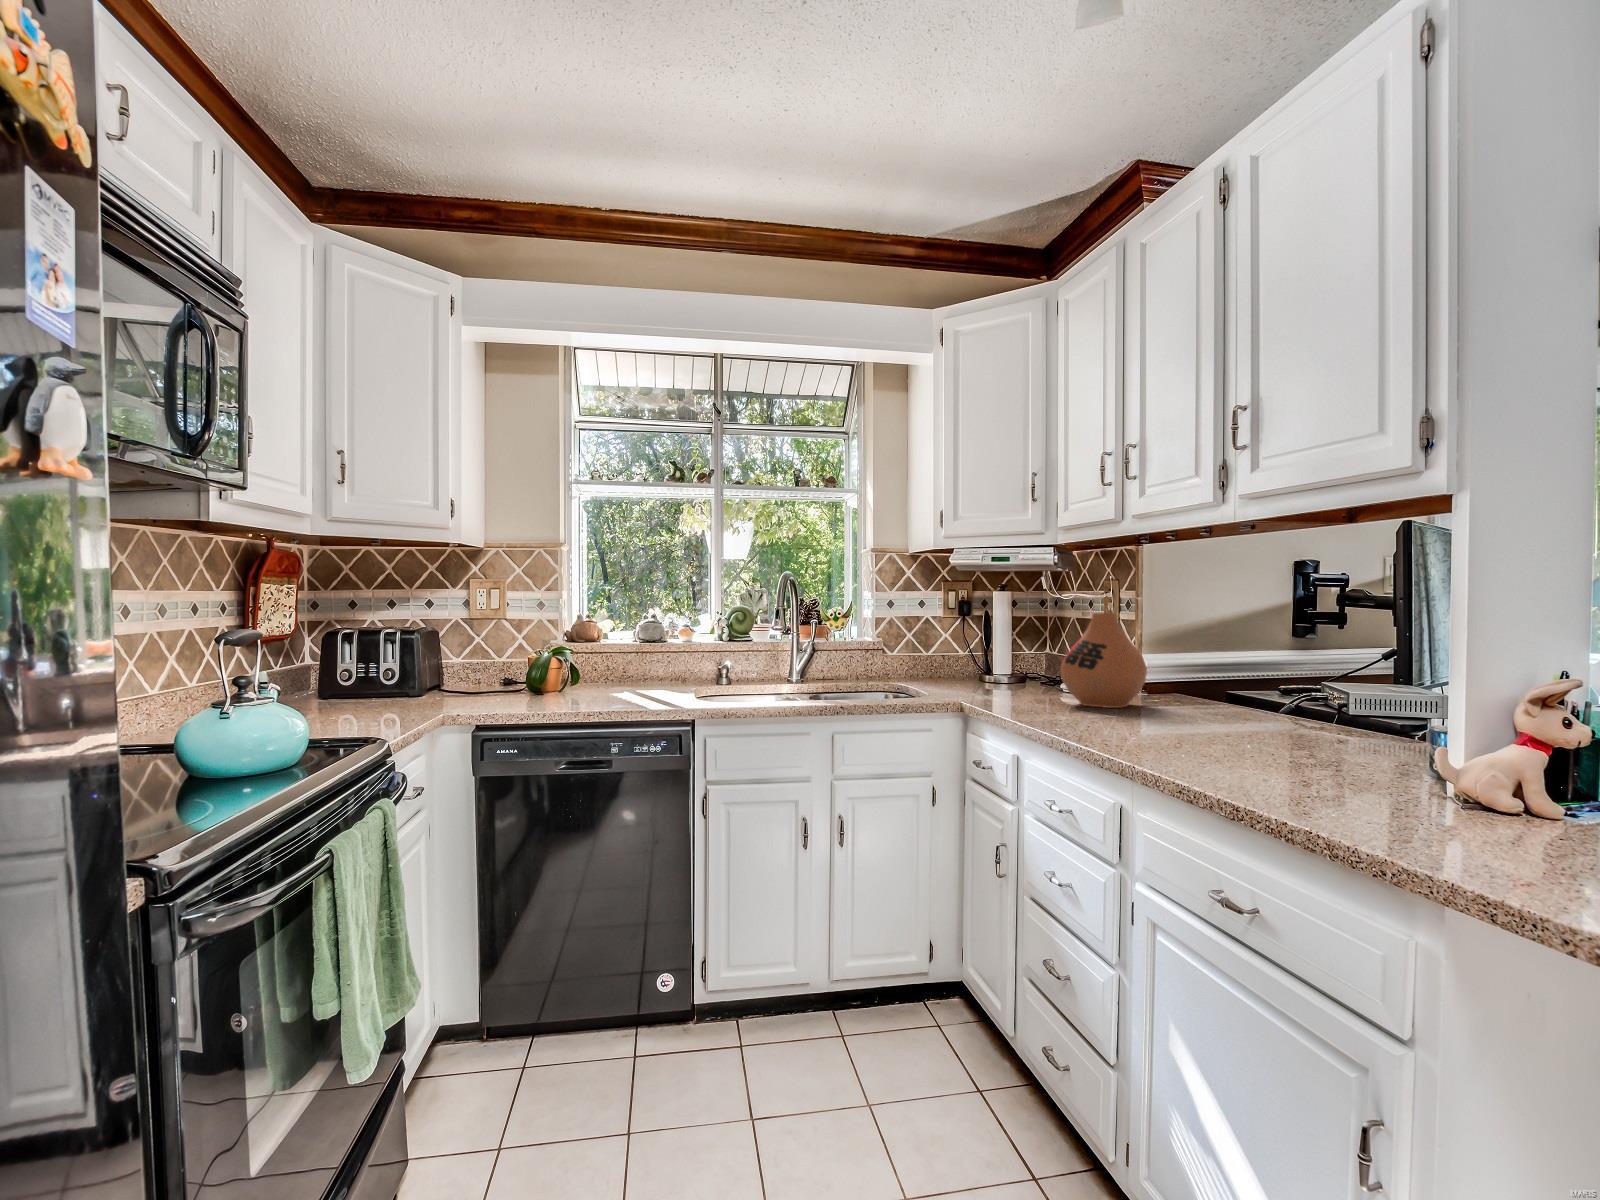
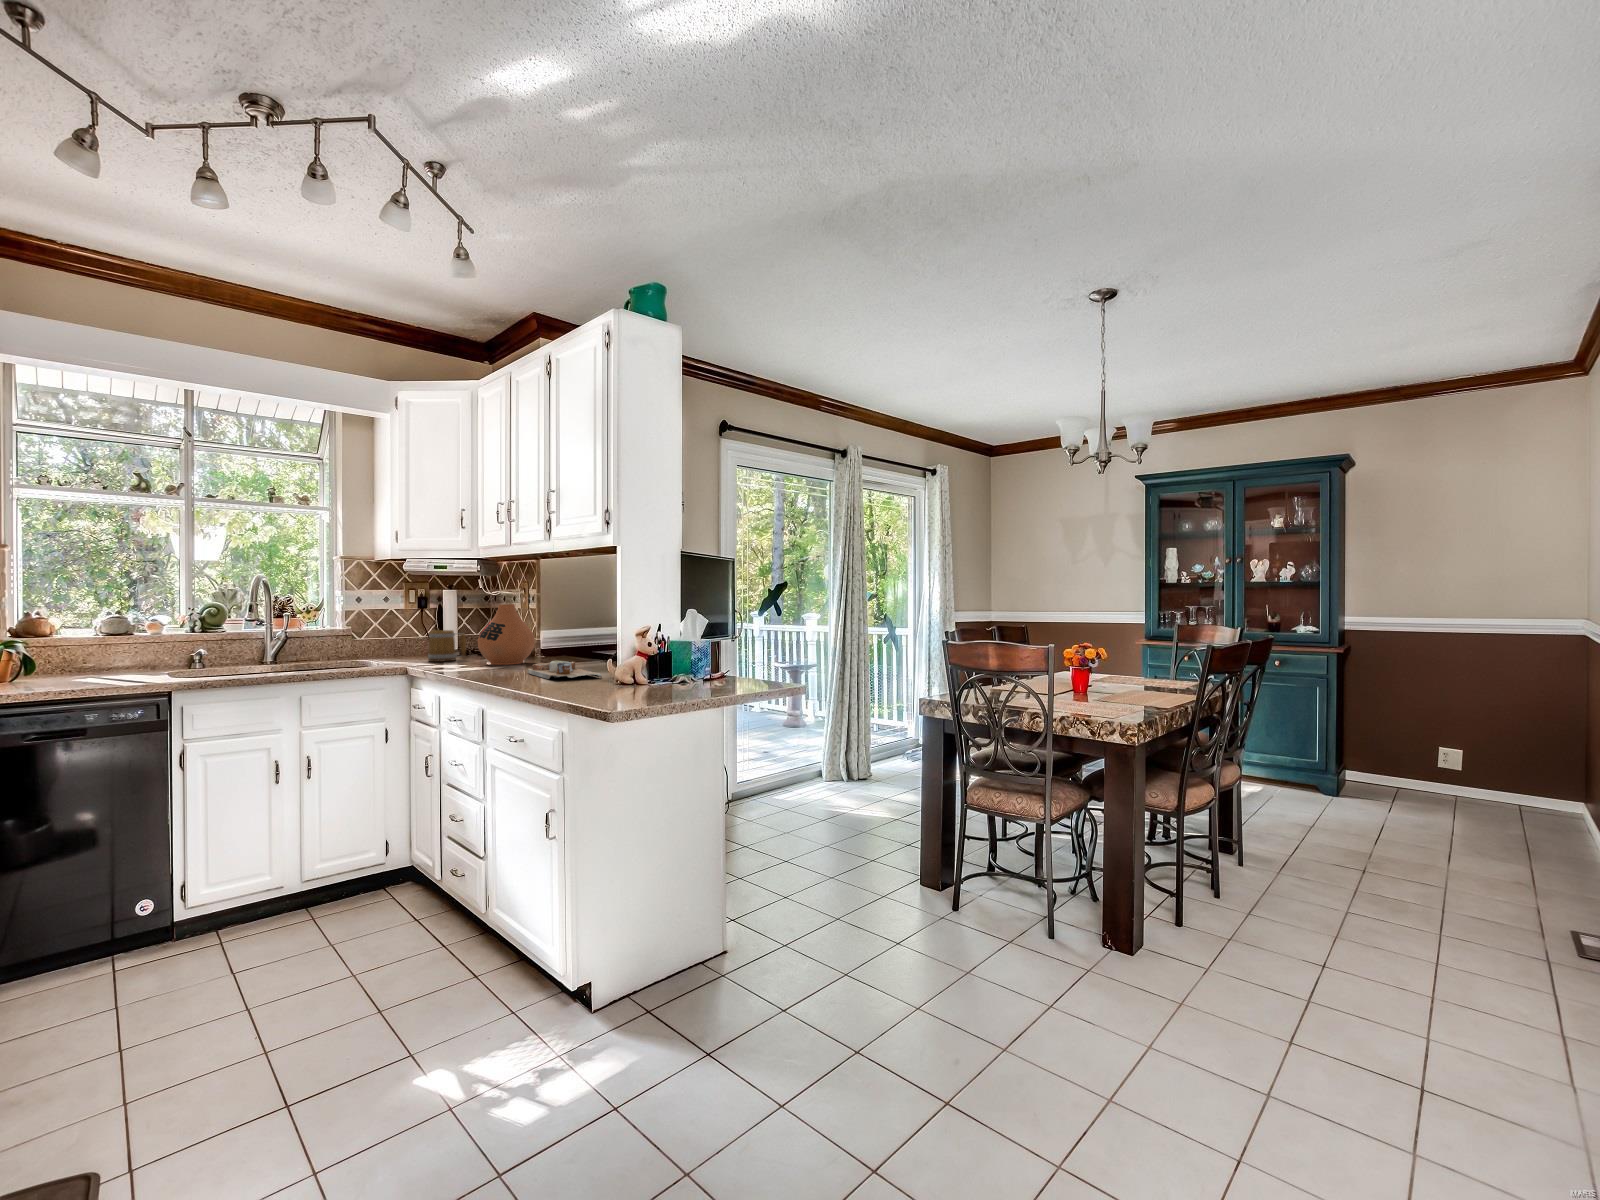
mug: none [979,647,1029,692] -> present [428,630,466,662]
cutting board: none [1182,720,1398,778] -> present [527,661,602,679]

